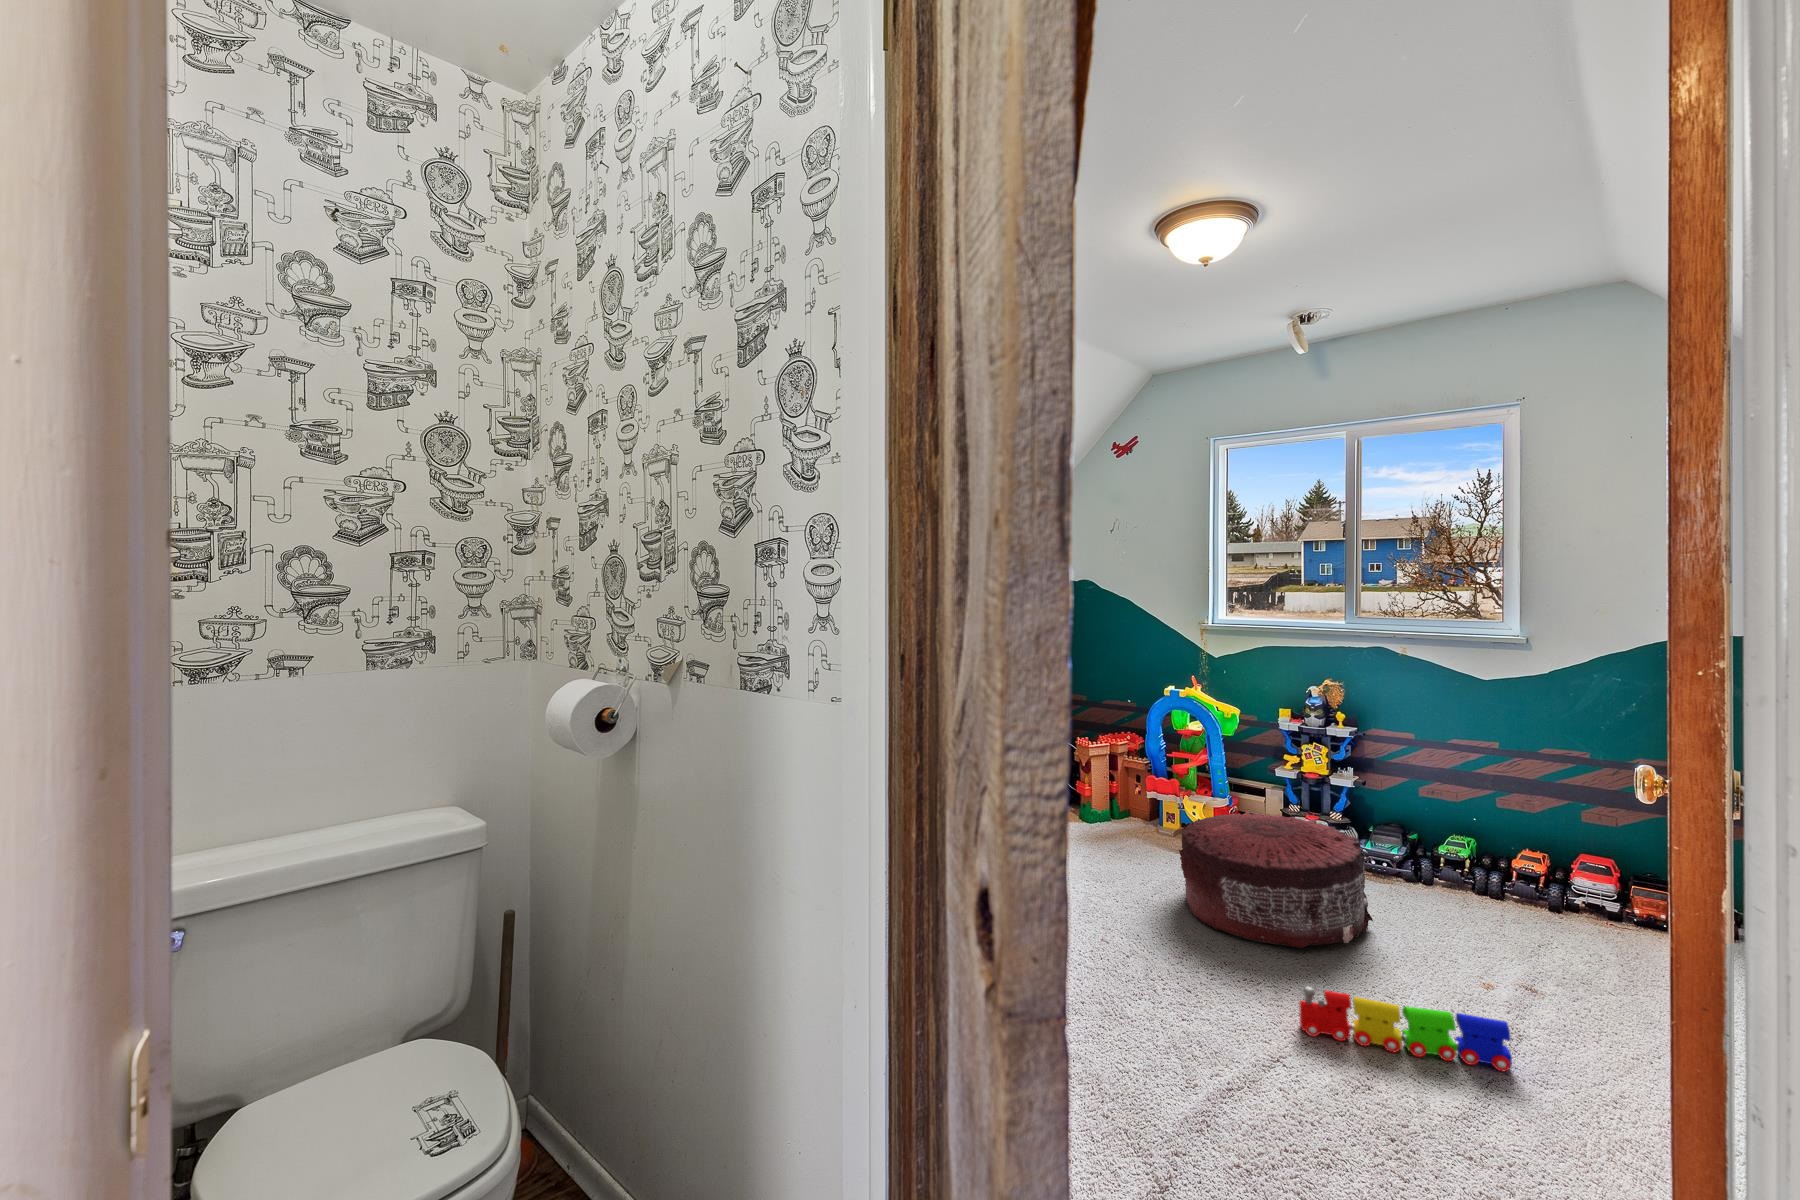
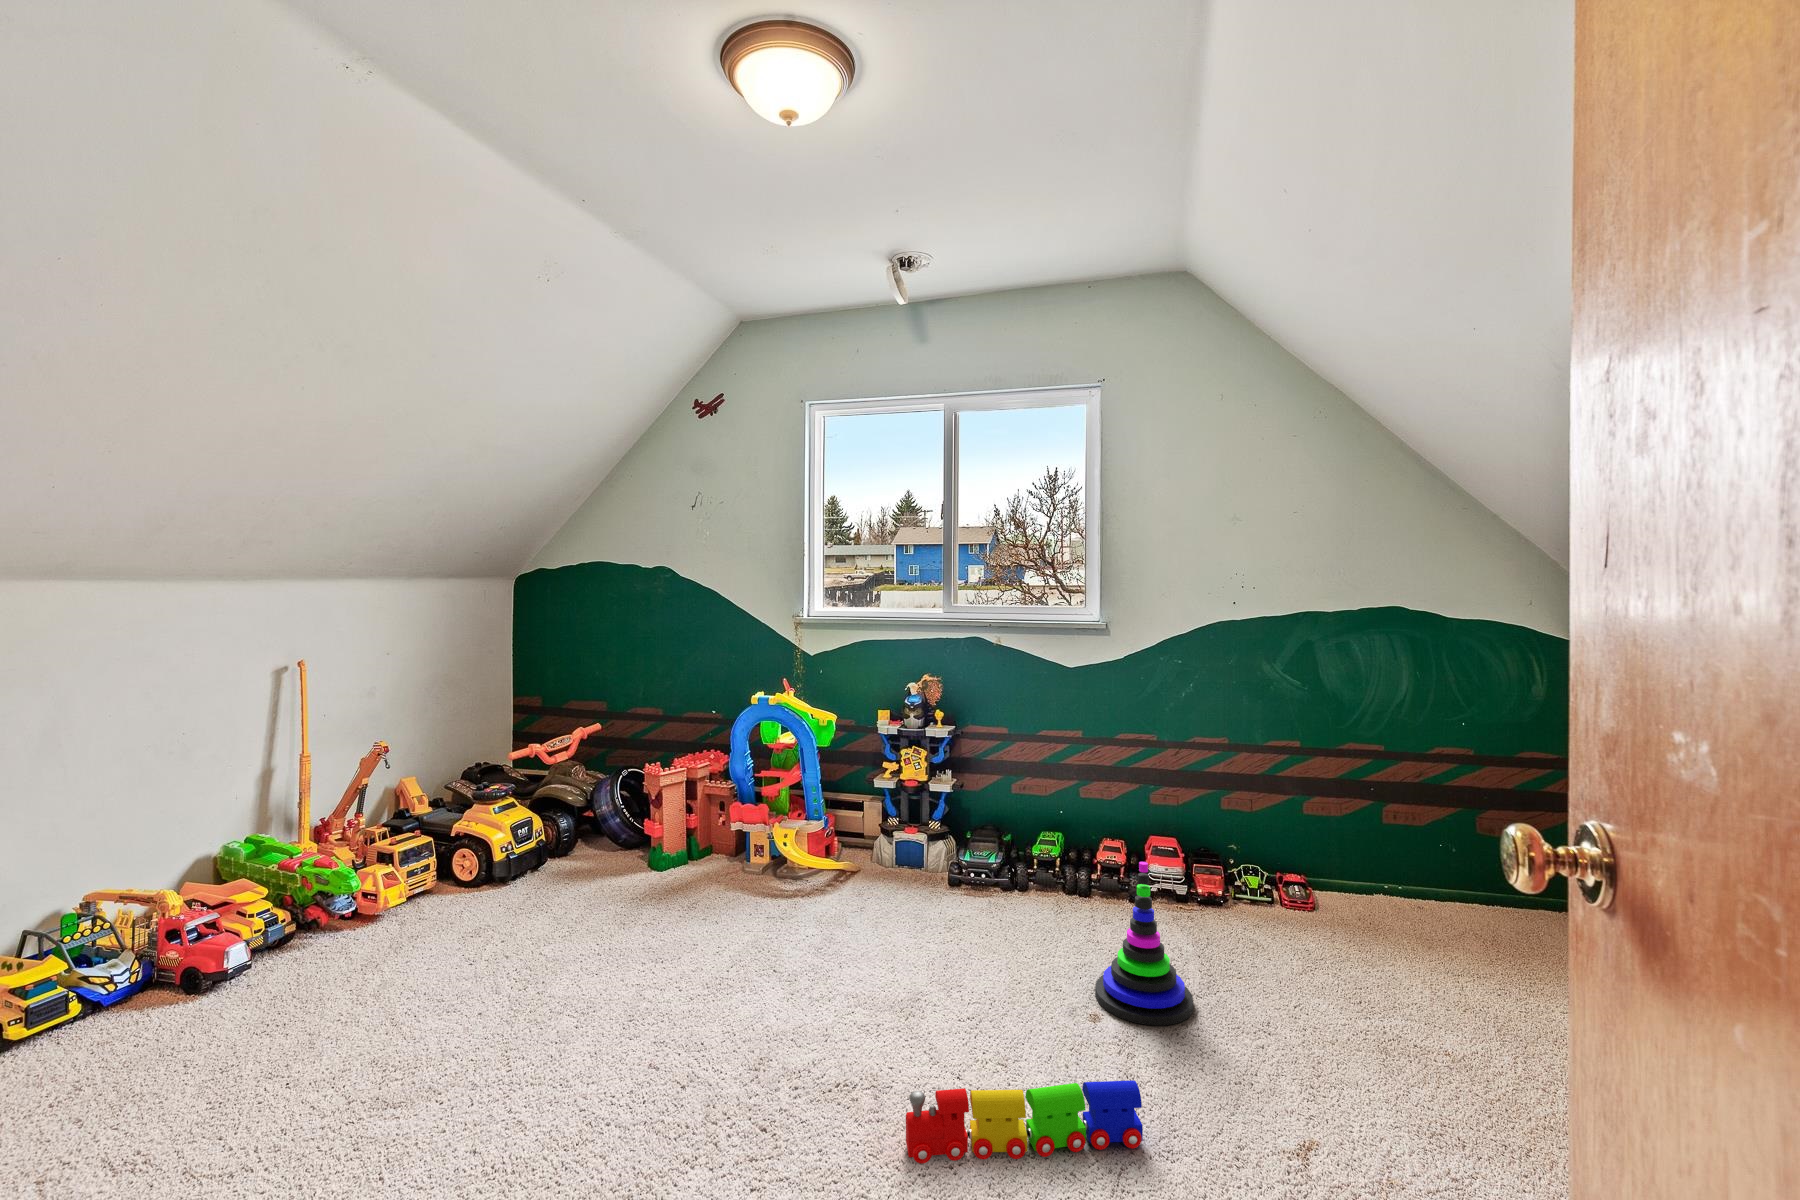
pouf: present [1179,811,1373,948] -> none [759,837,979,1015]
stacking toy: none [1489,862,1598,1007] -> present [1095,862,1193,1025]

